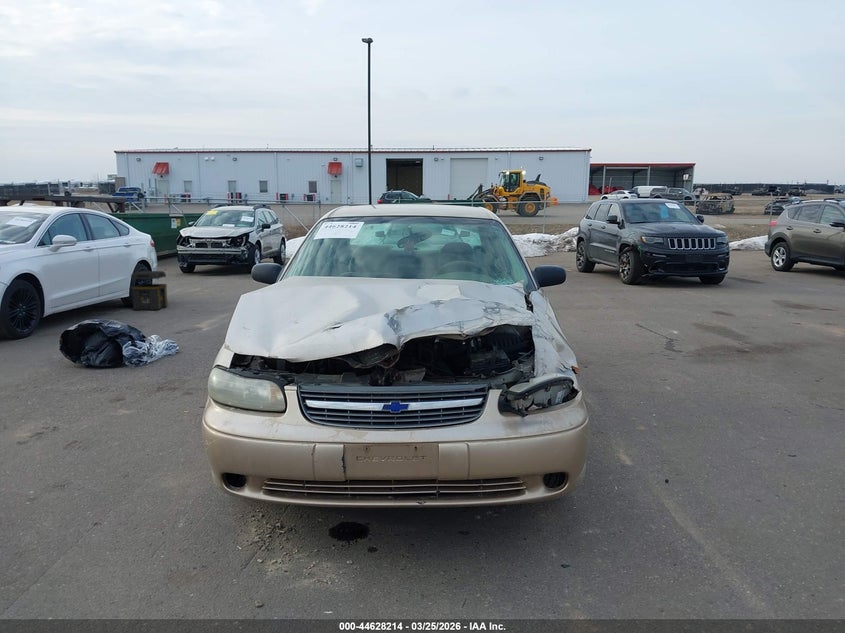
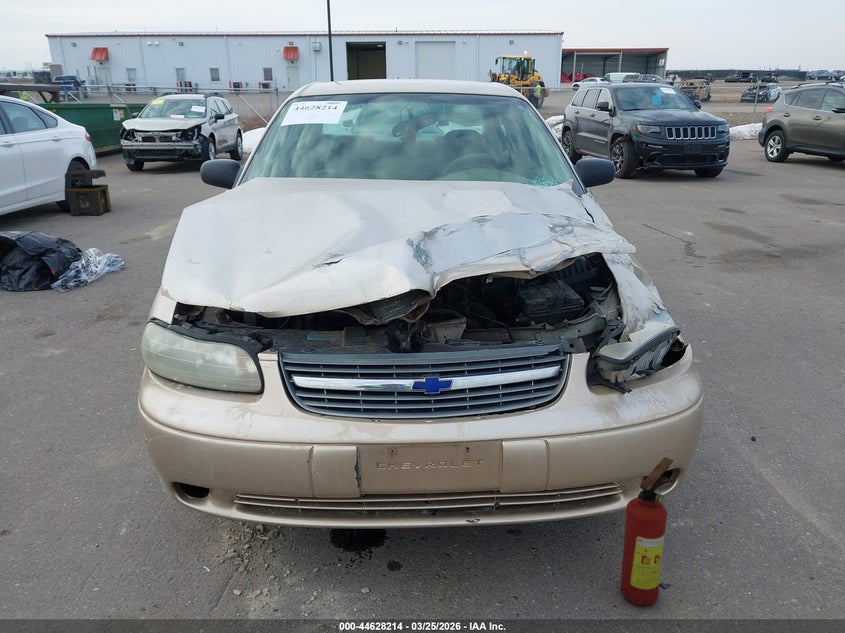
fire extinguisher: none [529,464,564,573] -> present [620,457,675,606]

